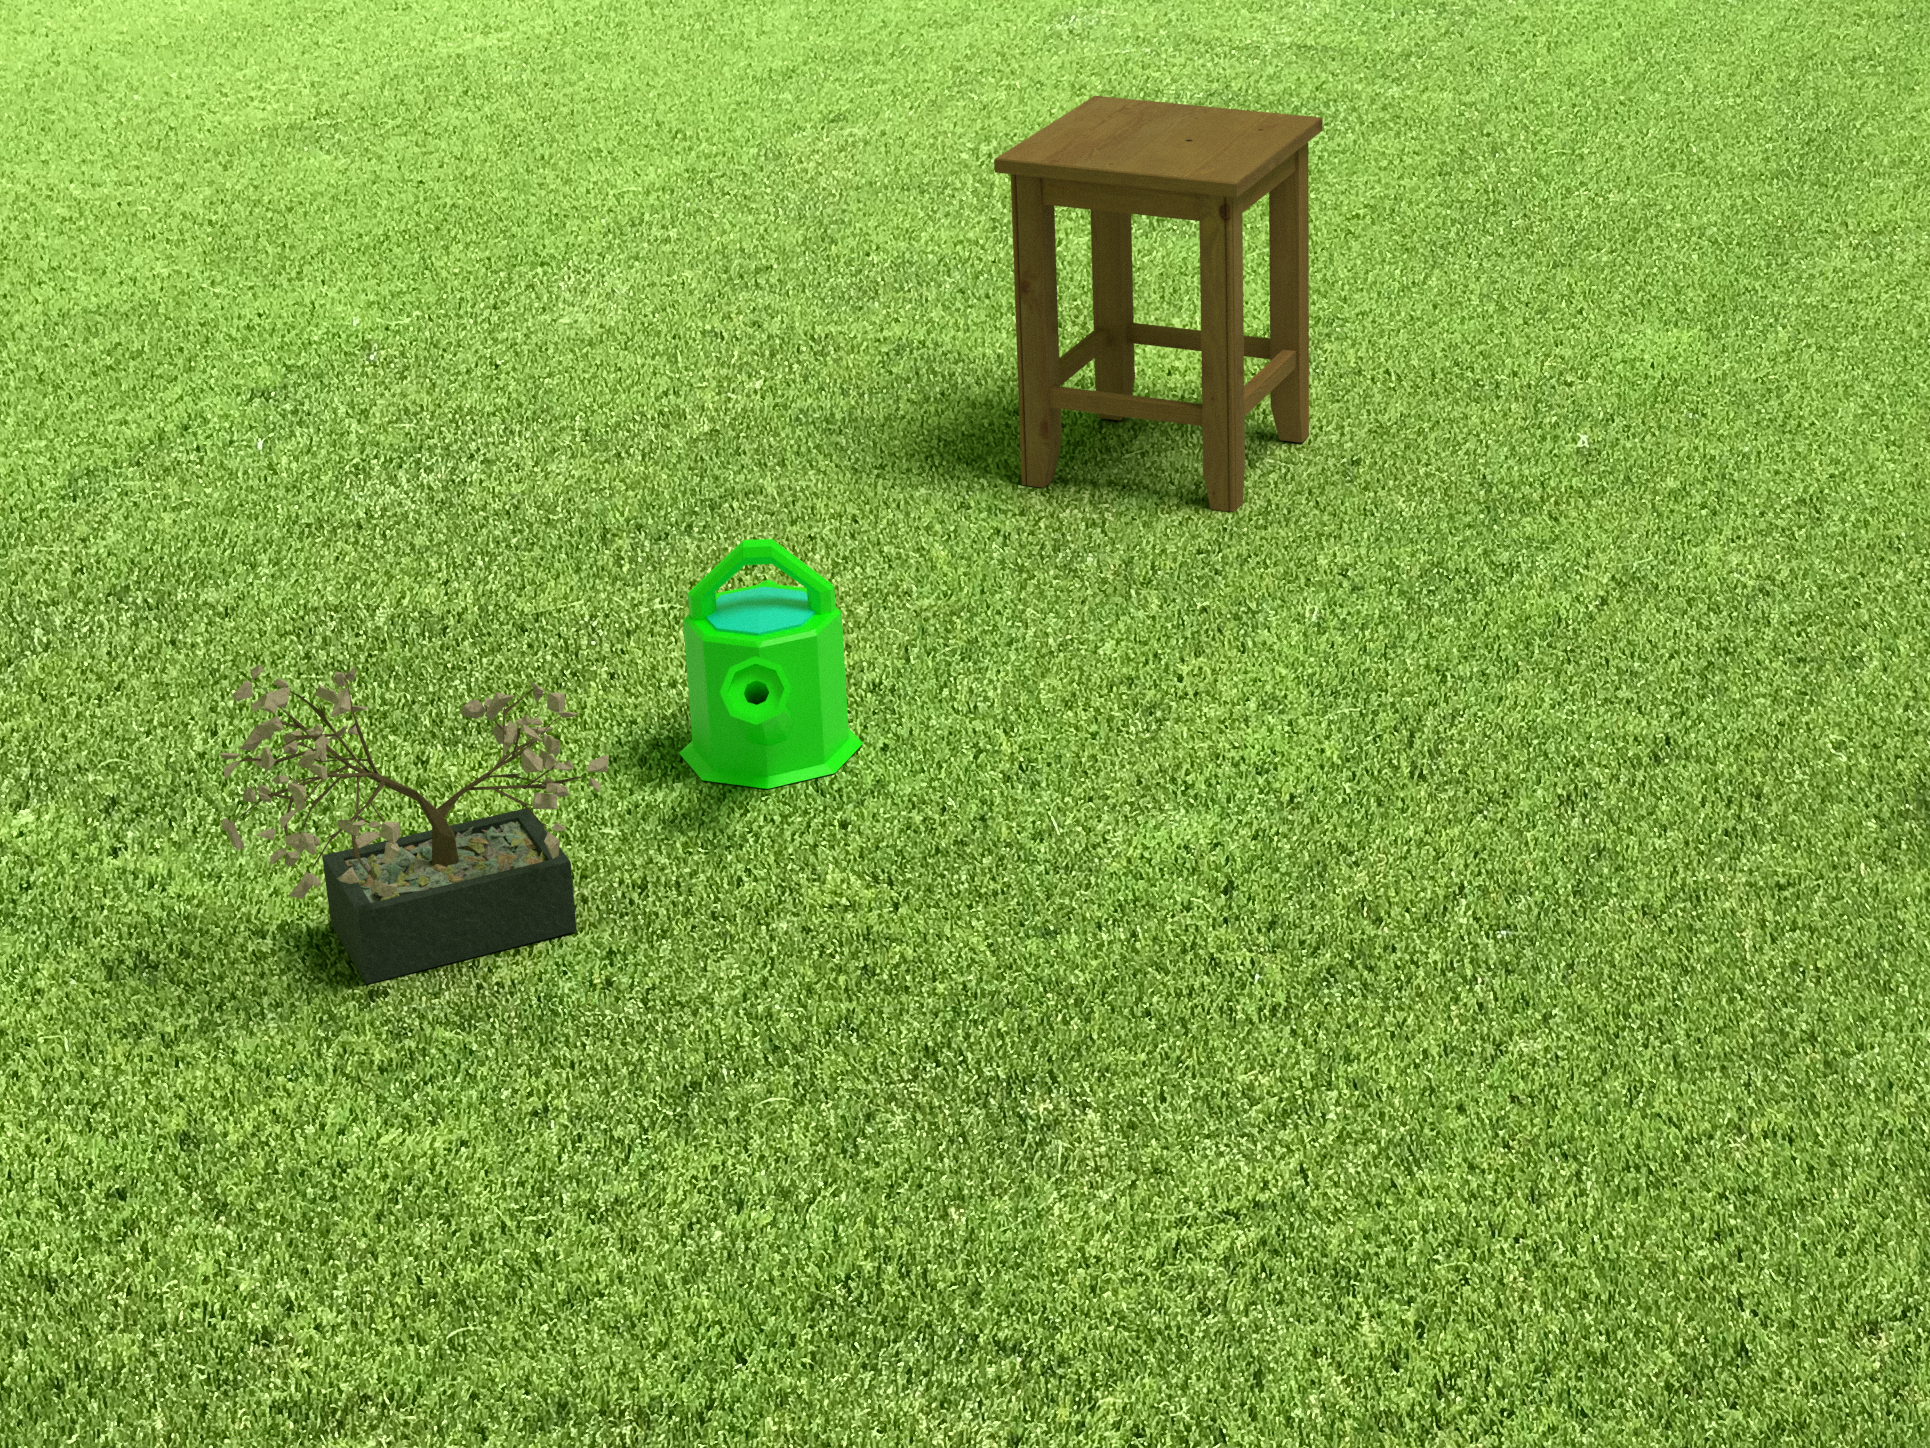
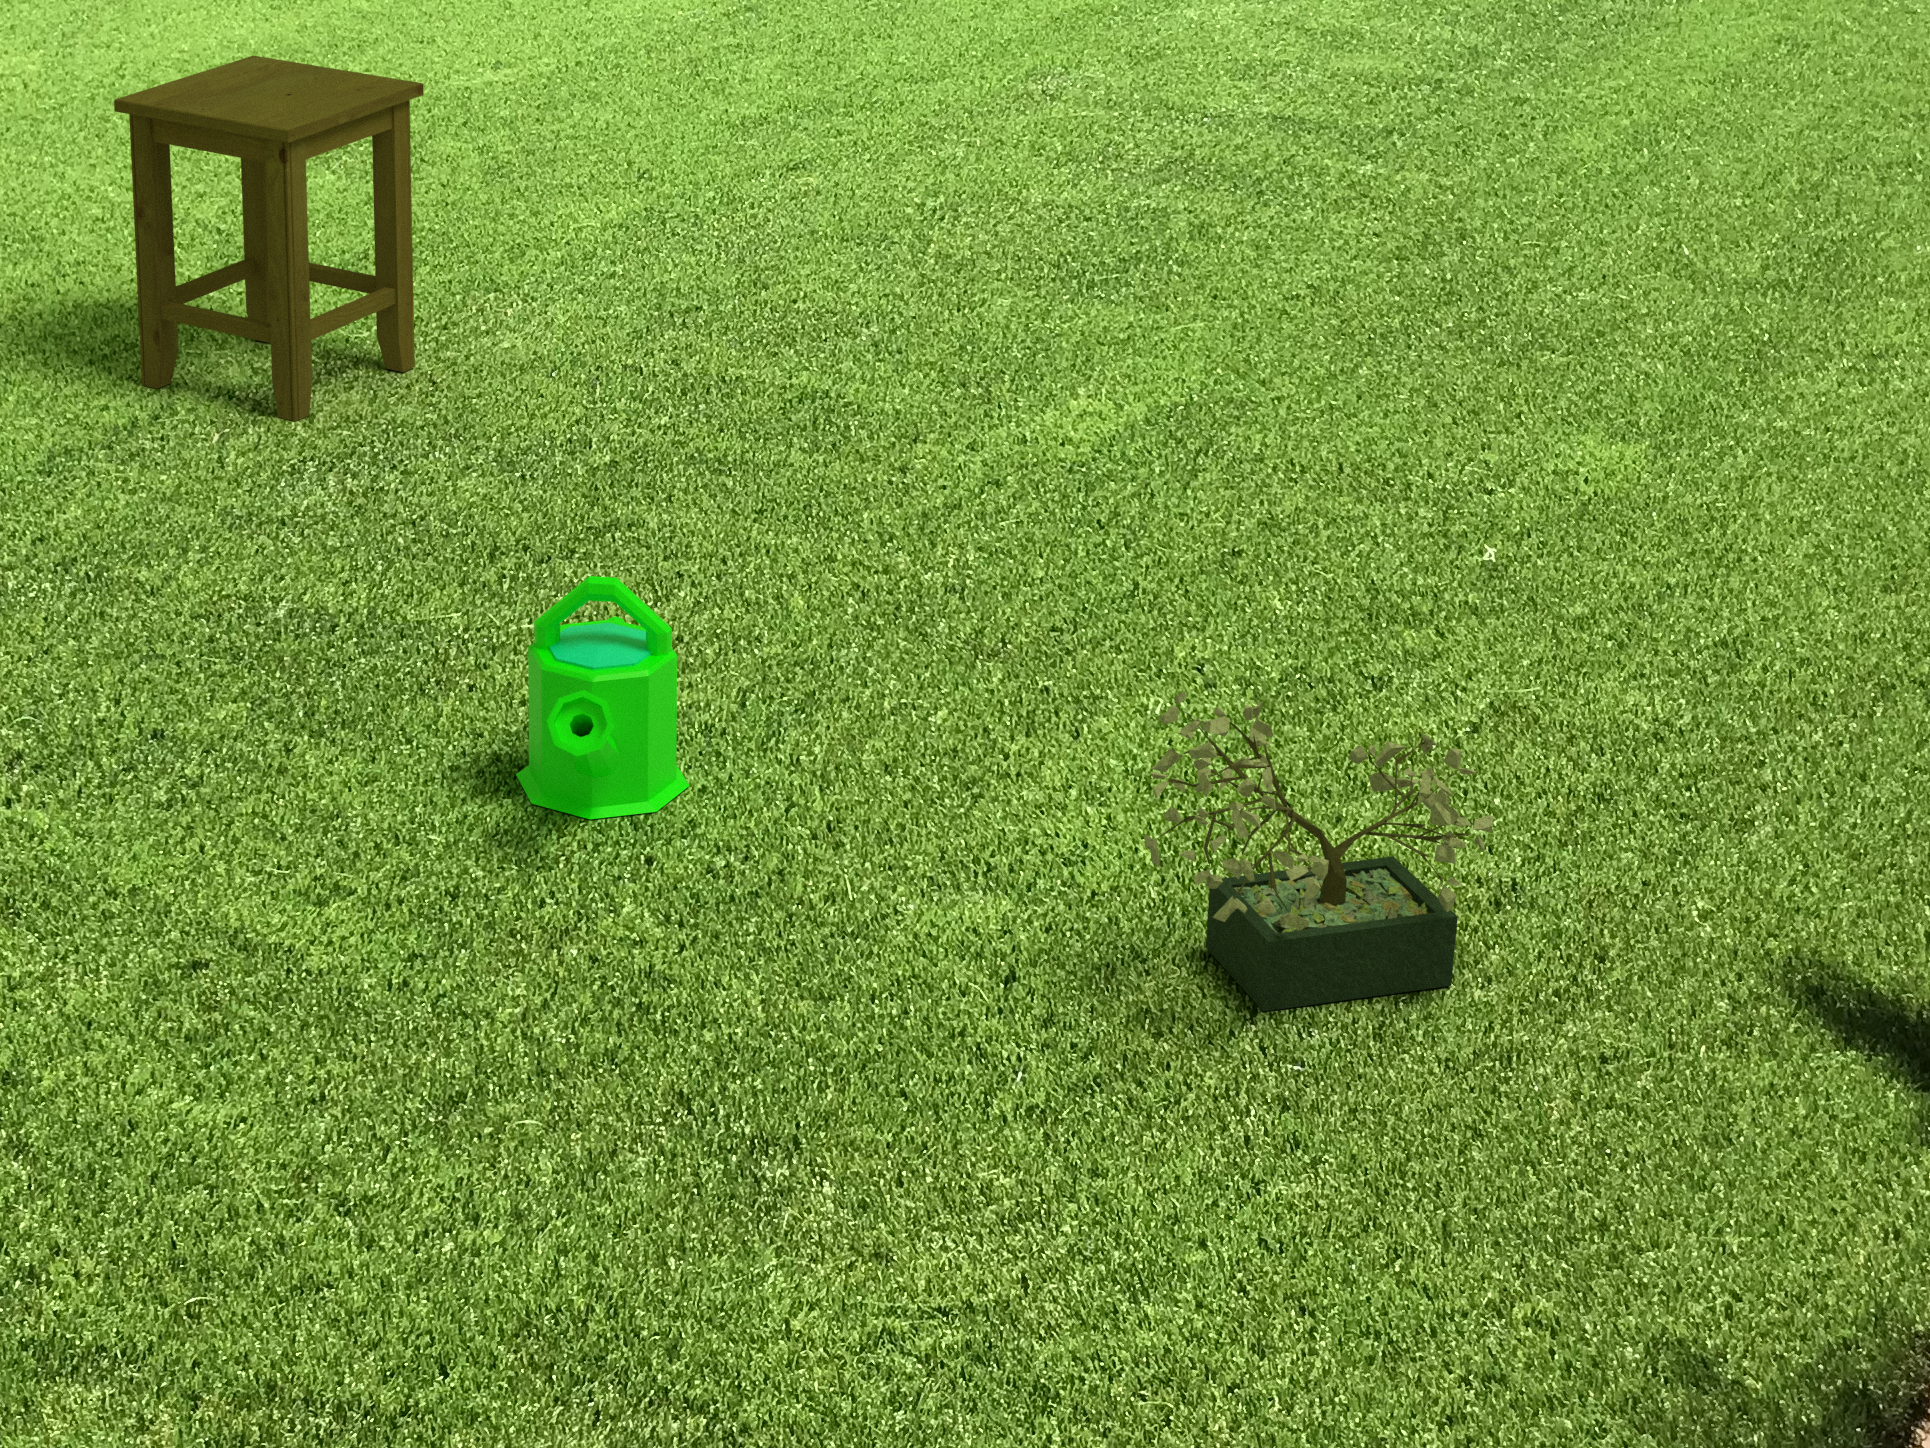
stool: present [994,96,1323,512] -> present [114,56,424,421]
decorative plant: present [219,665,609,984] -> present [1144,691,1493,1011]

